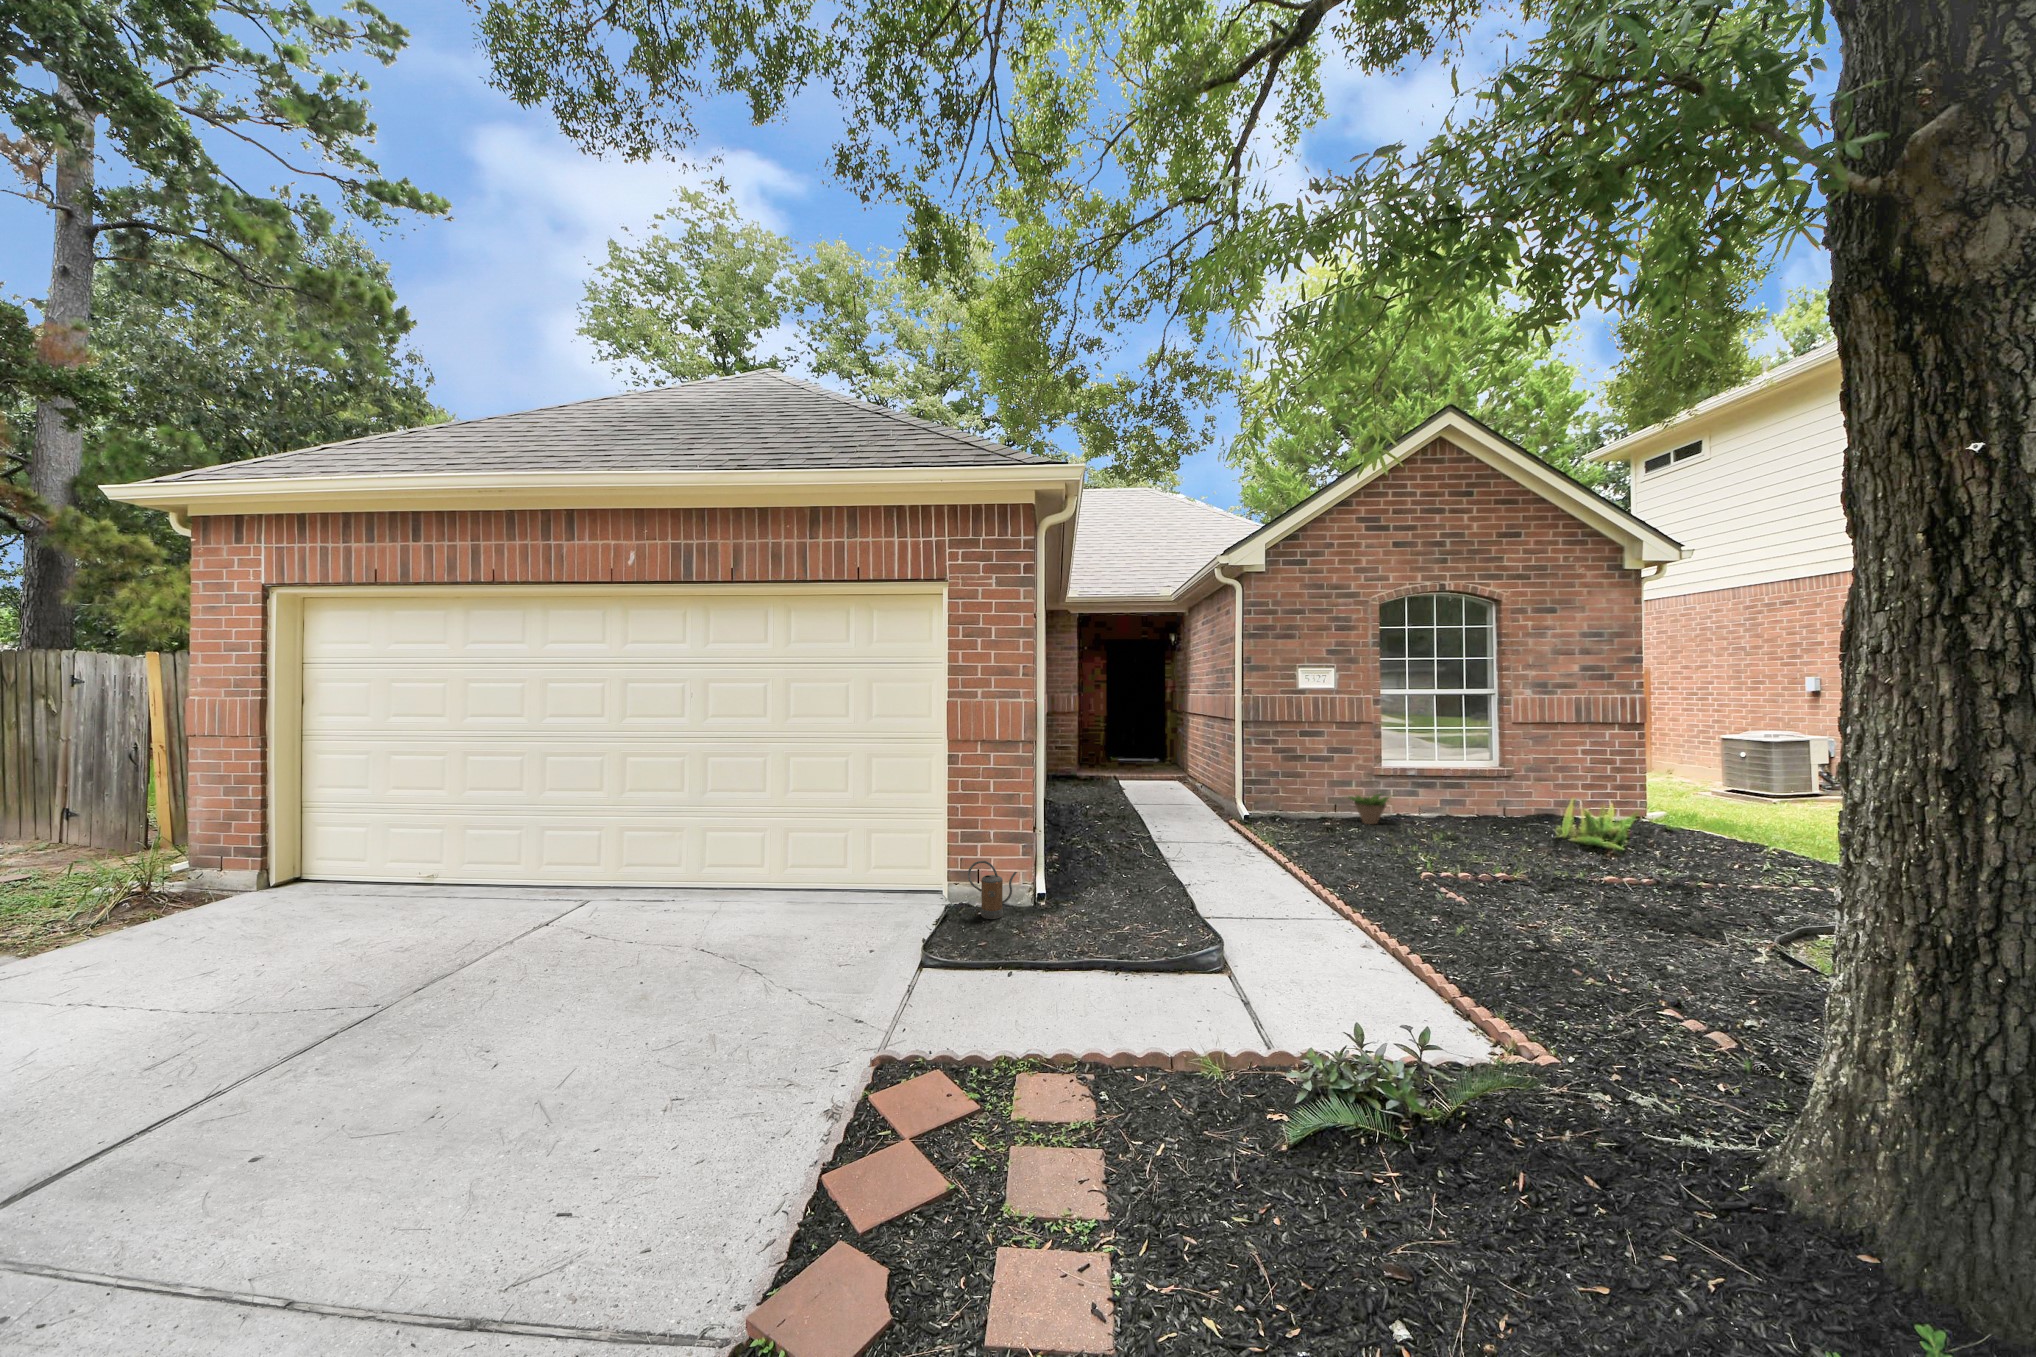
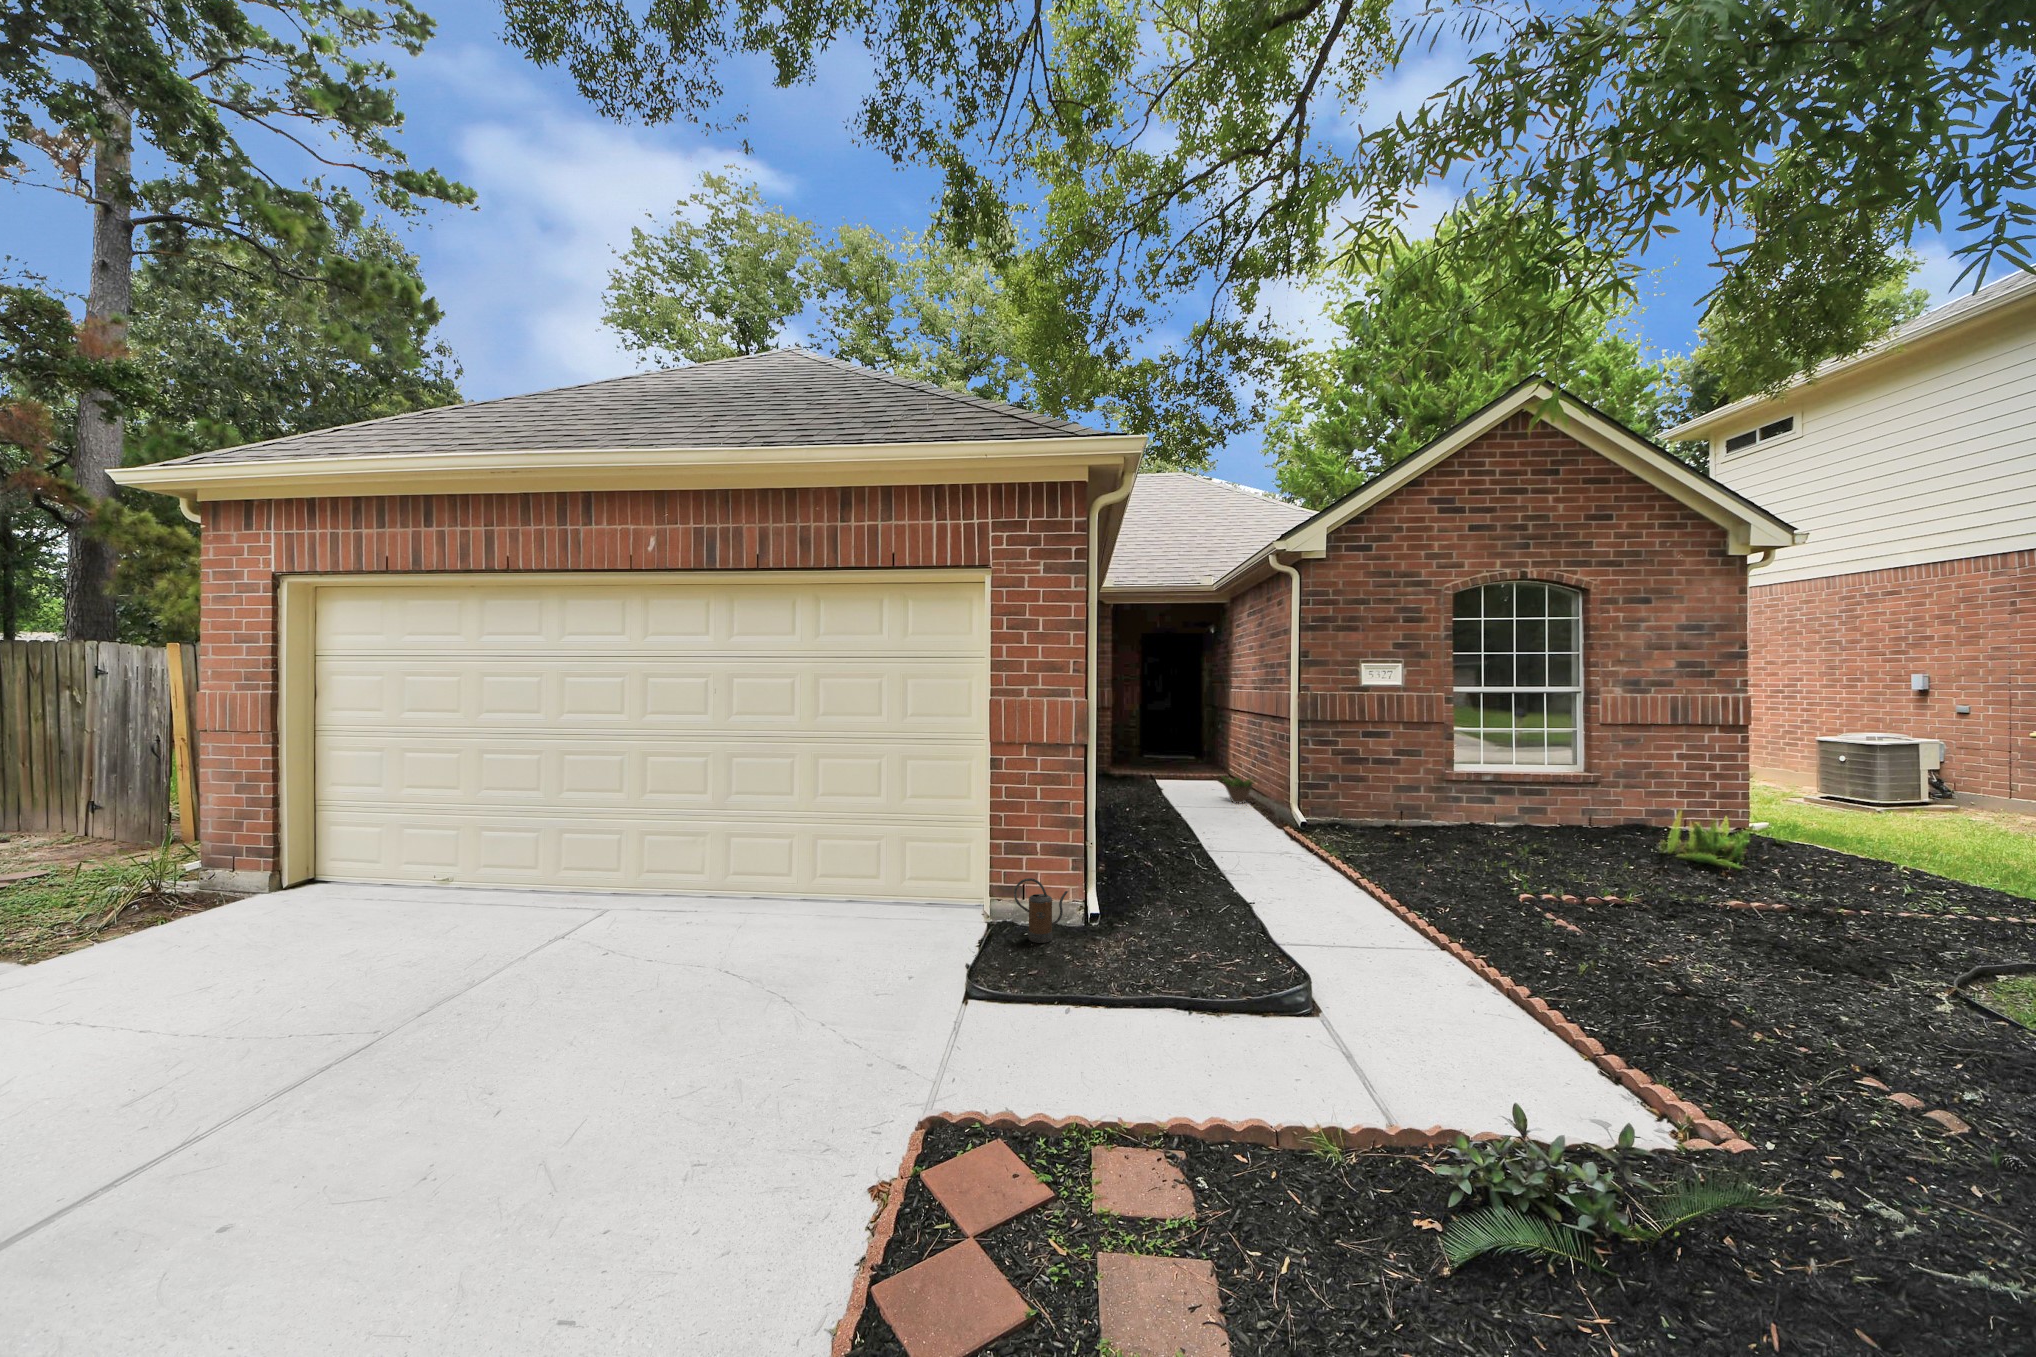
decorative plant: present [1349,794,1390,824] -> present [1221,776,1254,804]

